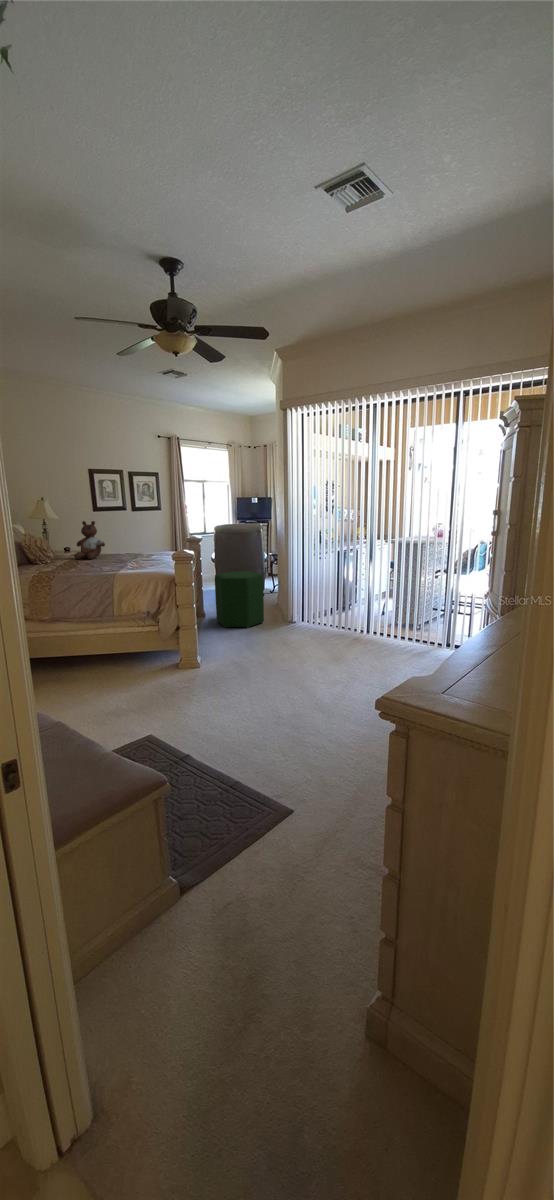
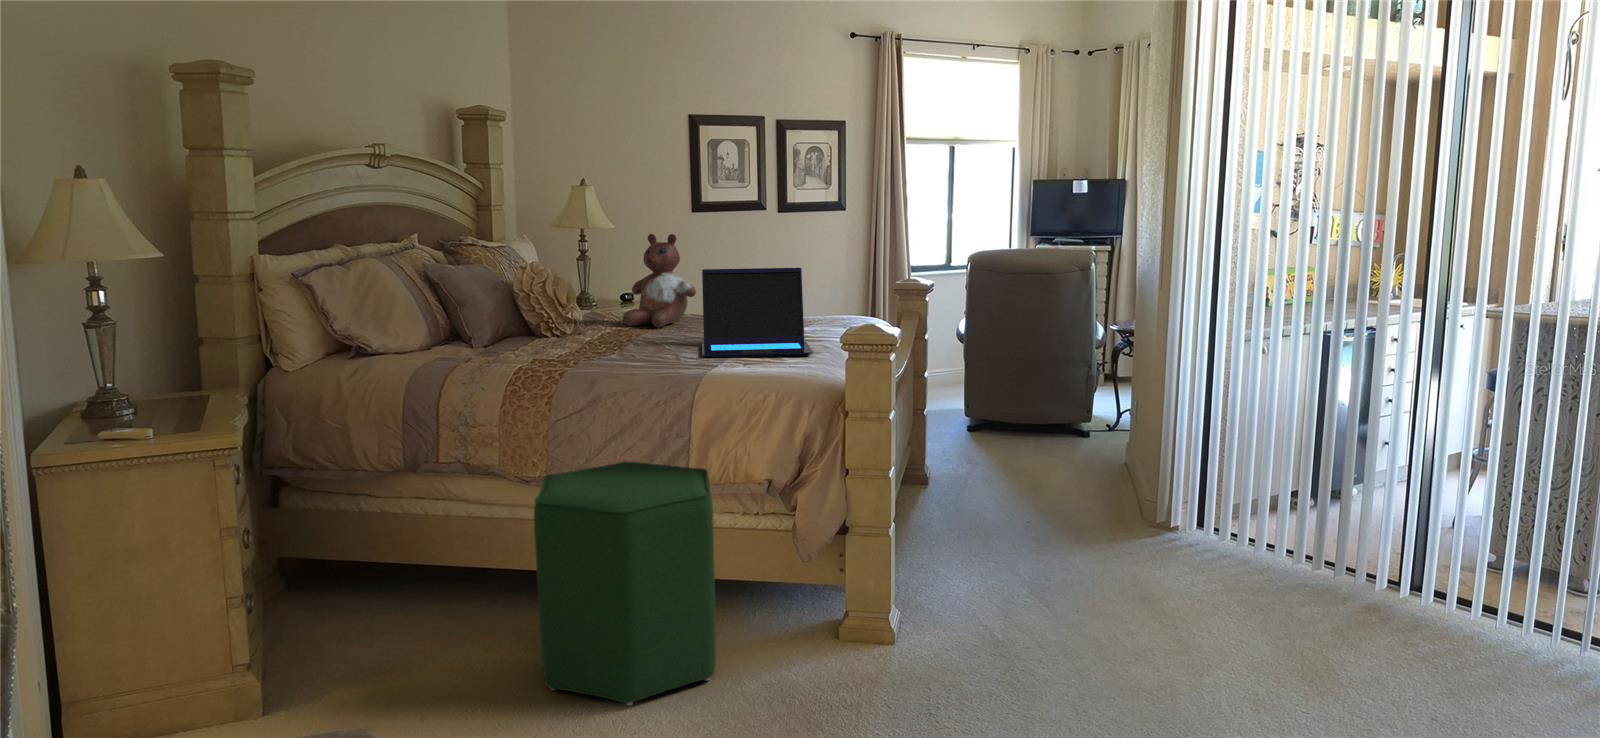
laptop: none [110,533,159,569] -> present [702,268,813,358]
ottoman: present [215,571,264,628] -> present [534,461,716,706]

